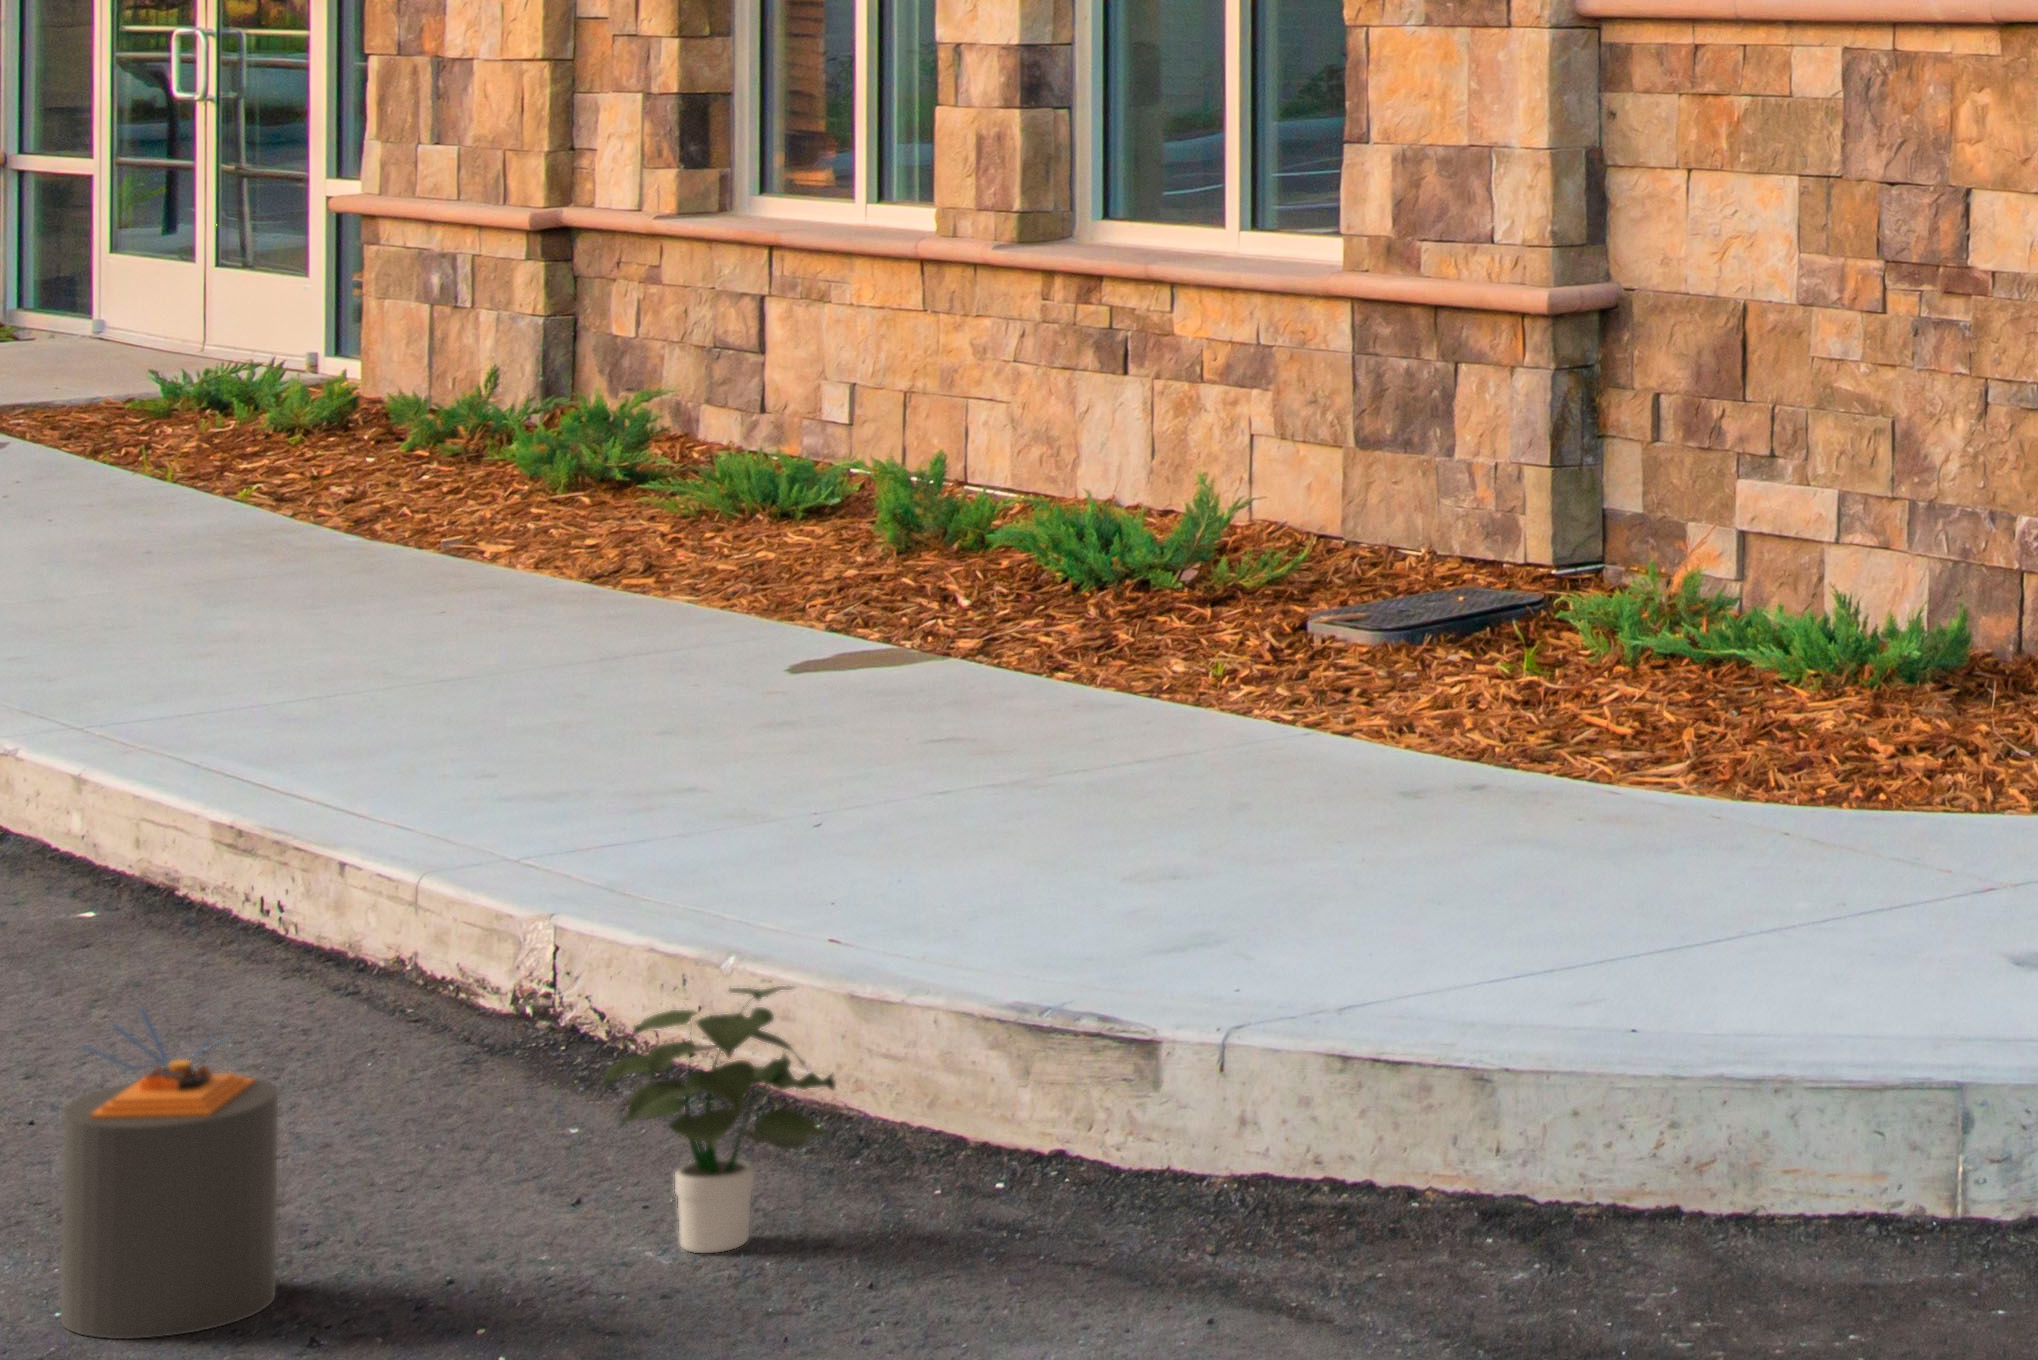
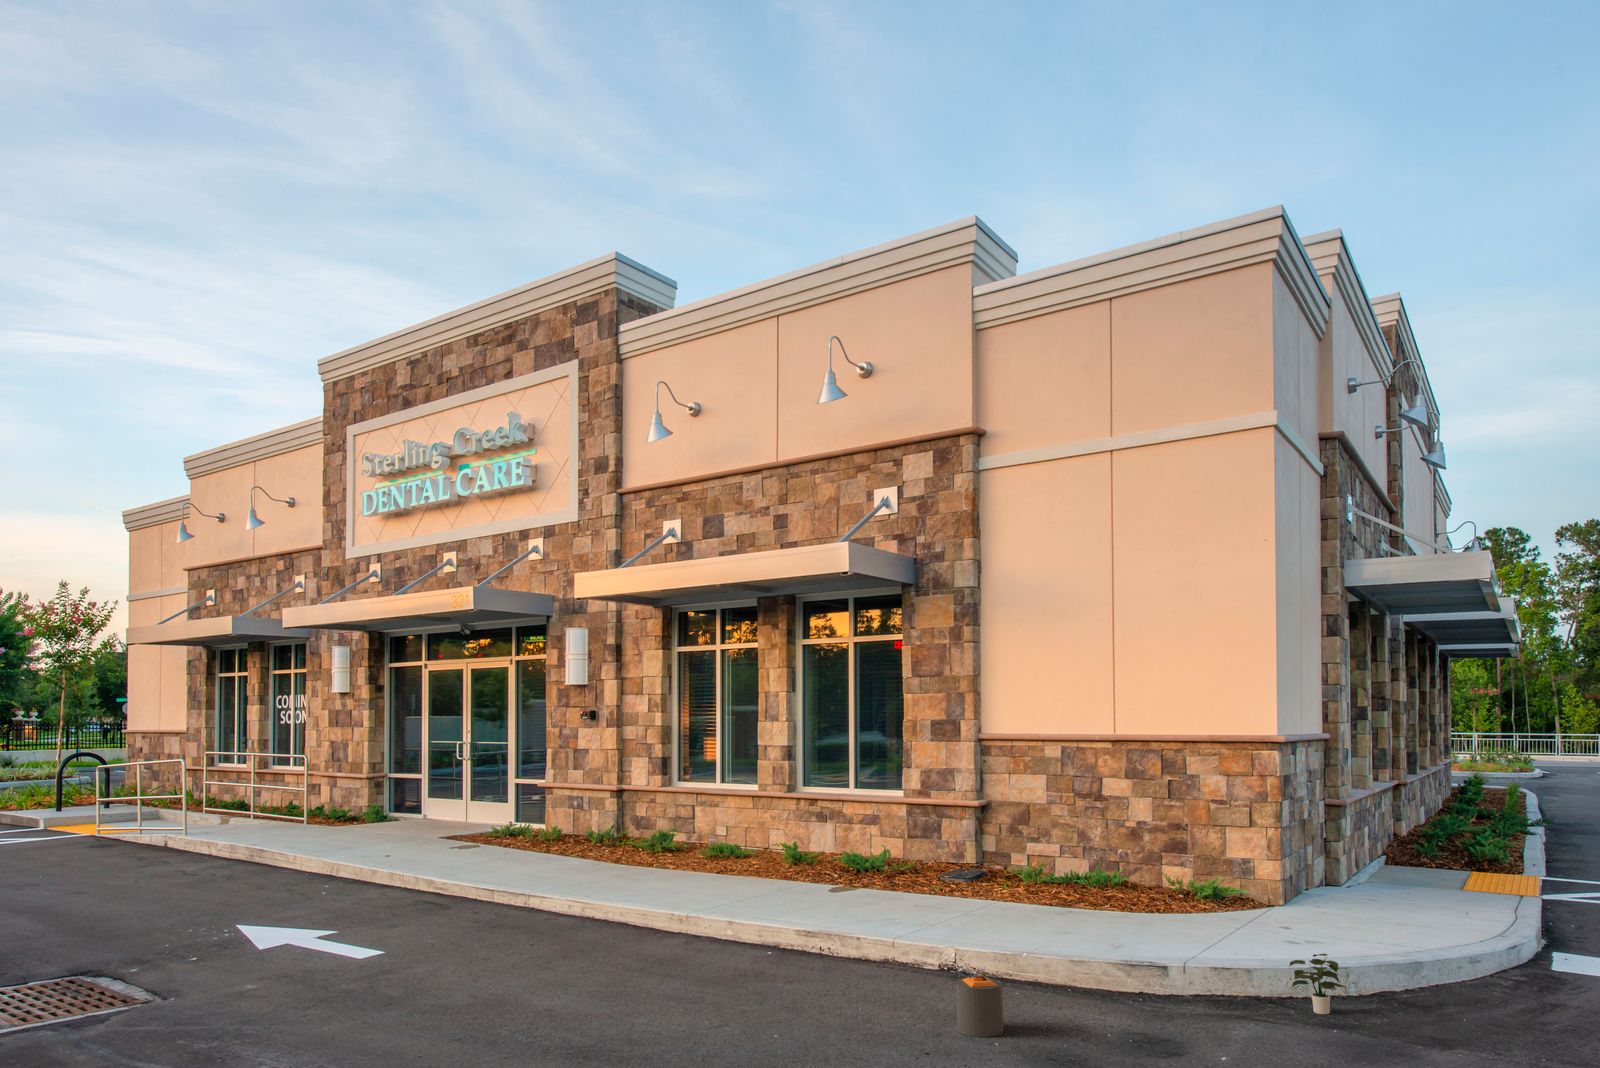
potted plant: present [602,987,836,1253] -> present [1289,954,1345,1014]

